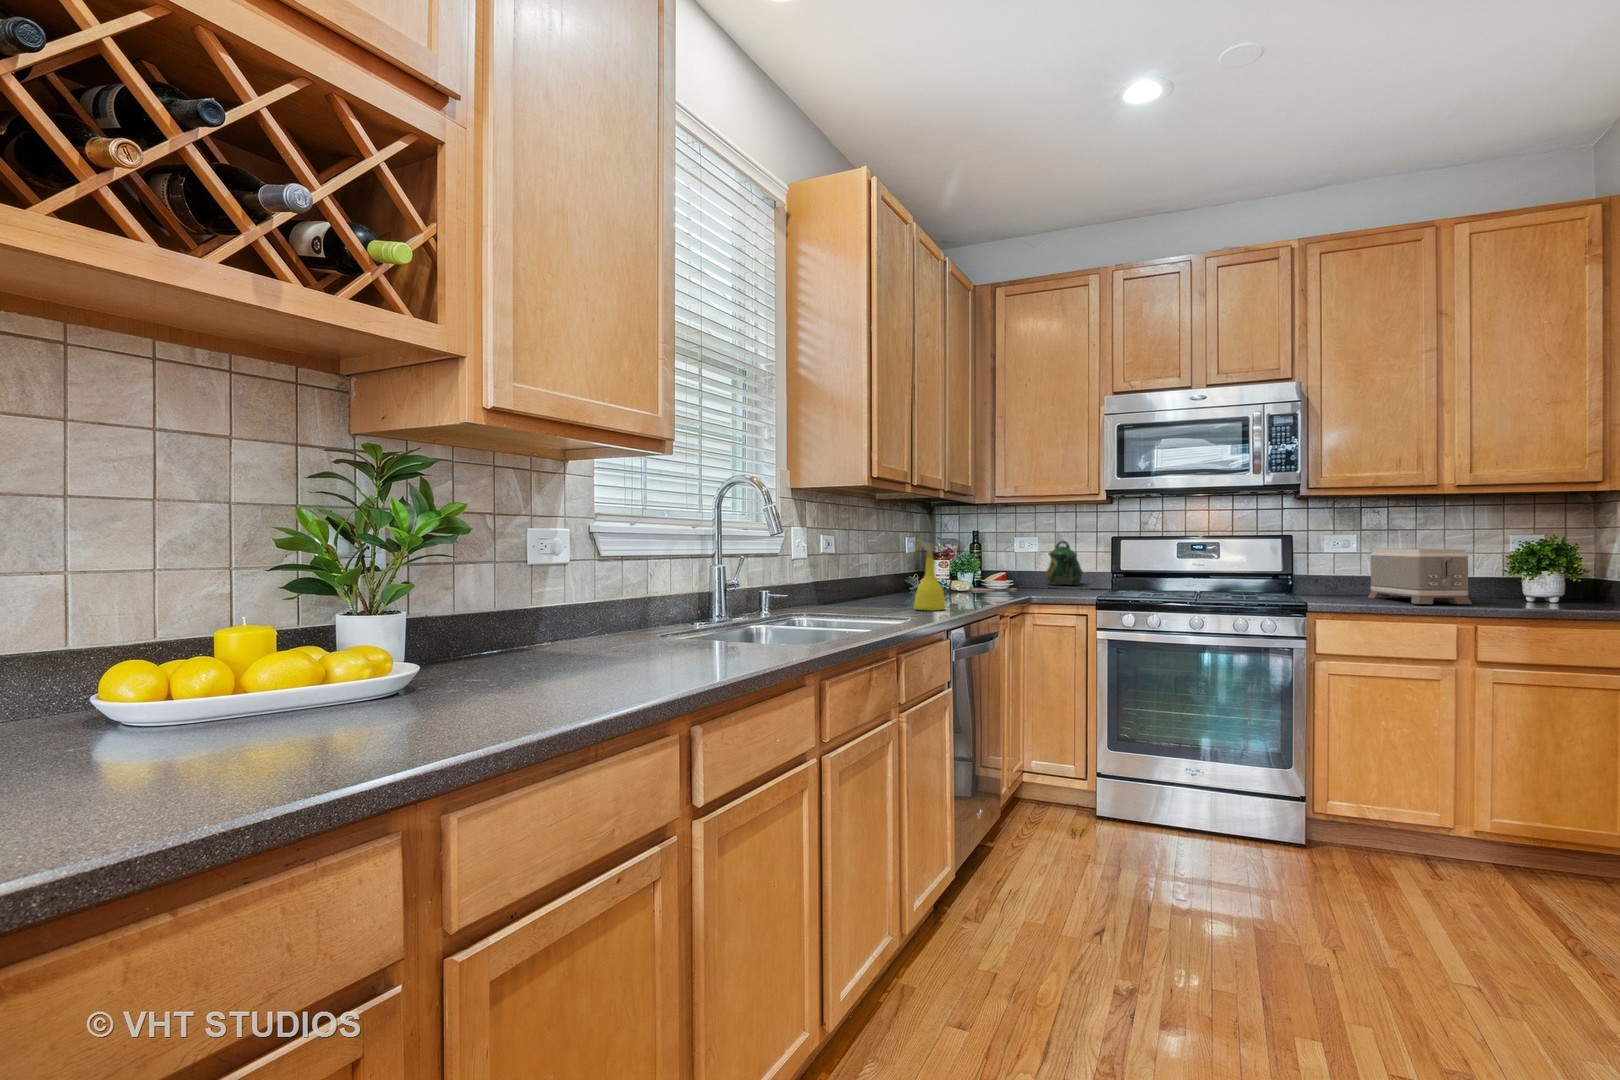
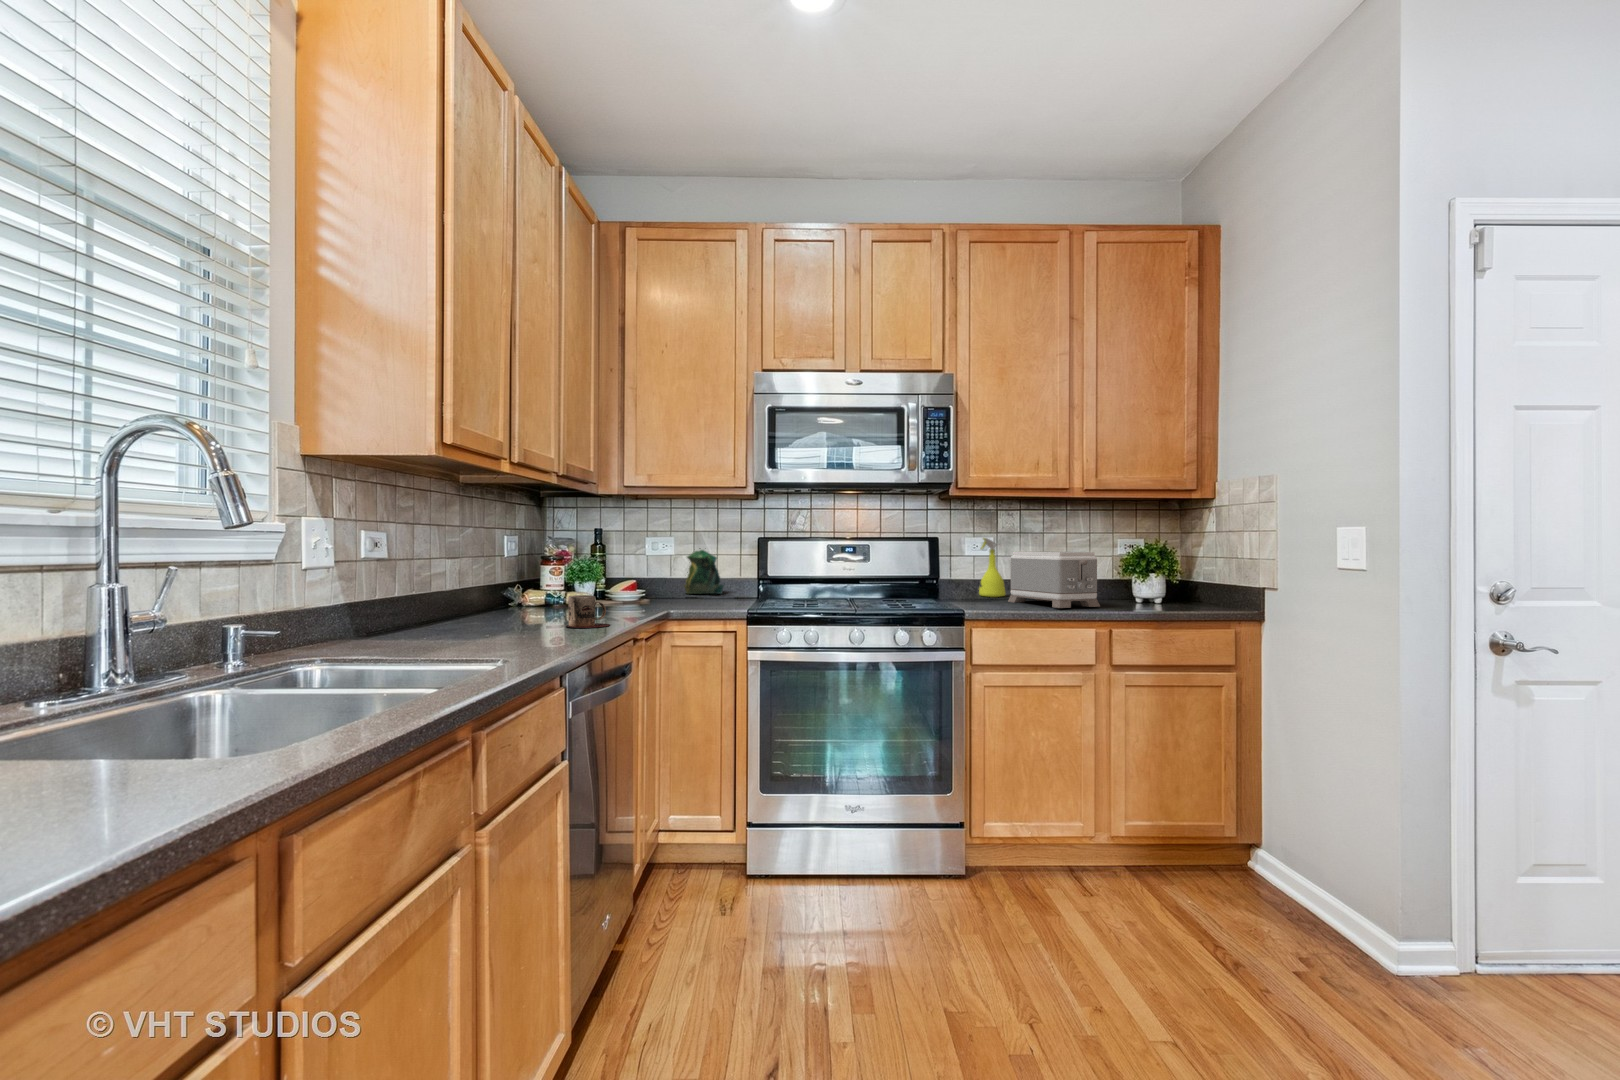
spray bottle: present [914,539,946,611] -> present [979,538,1005,597]
mug: none [950,581,982,604] -> present [566,595,610,628]

